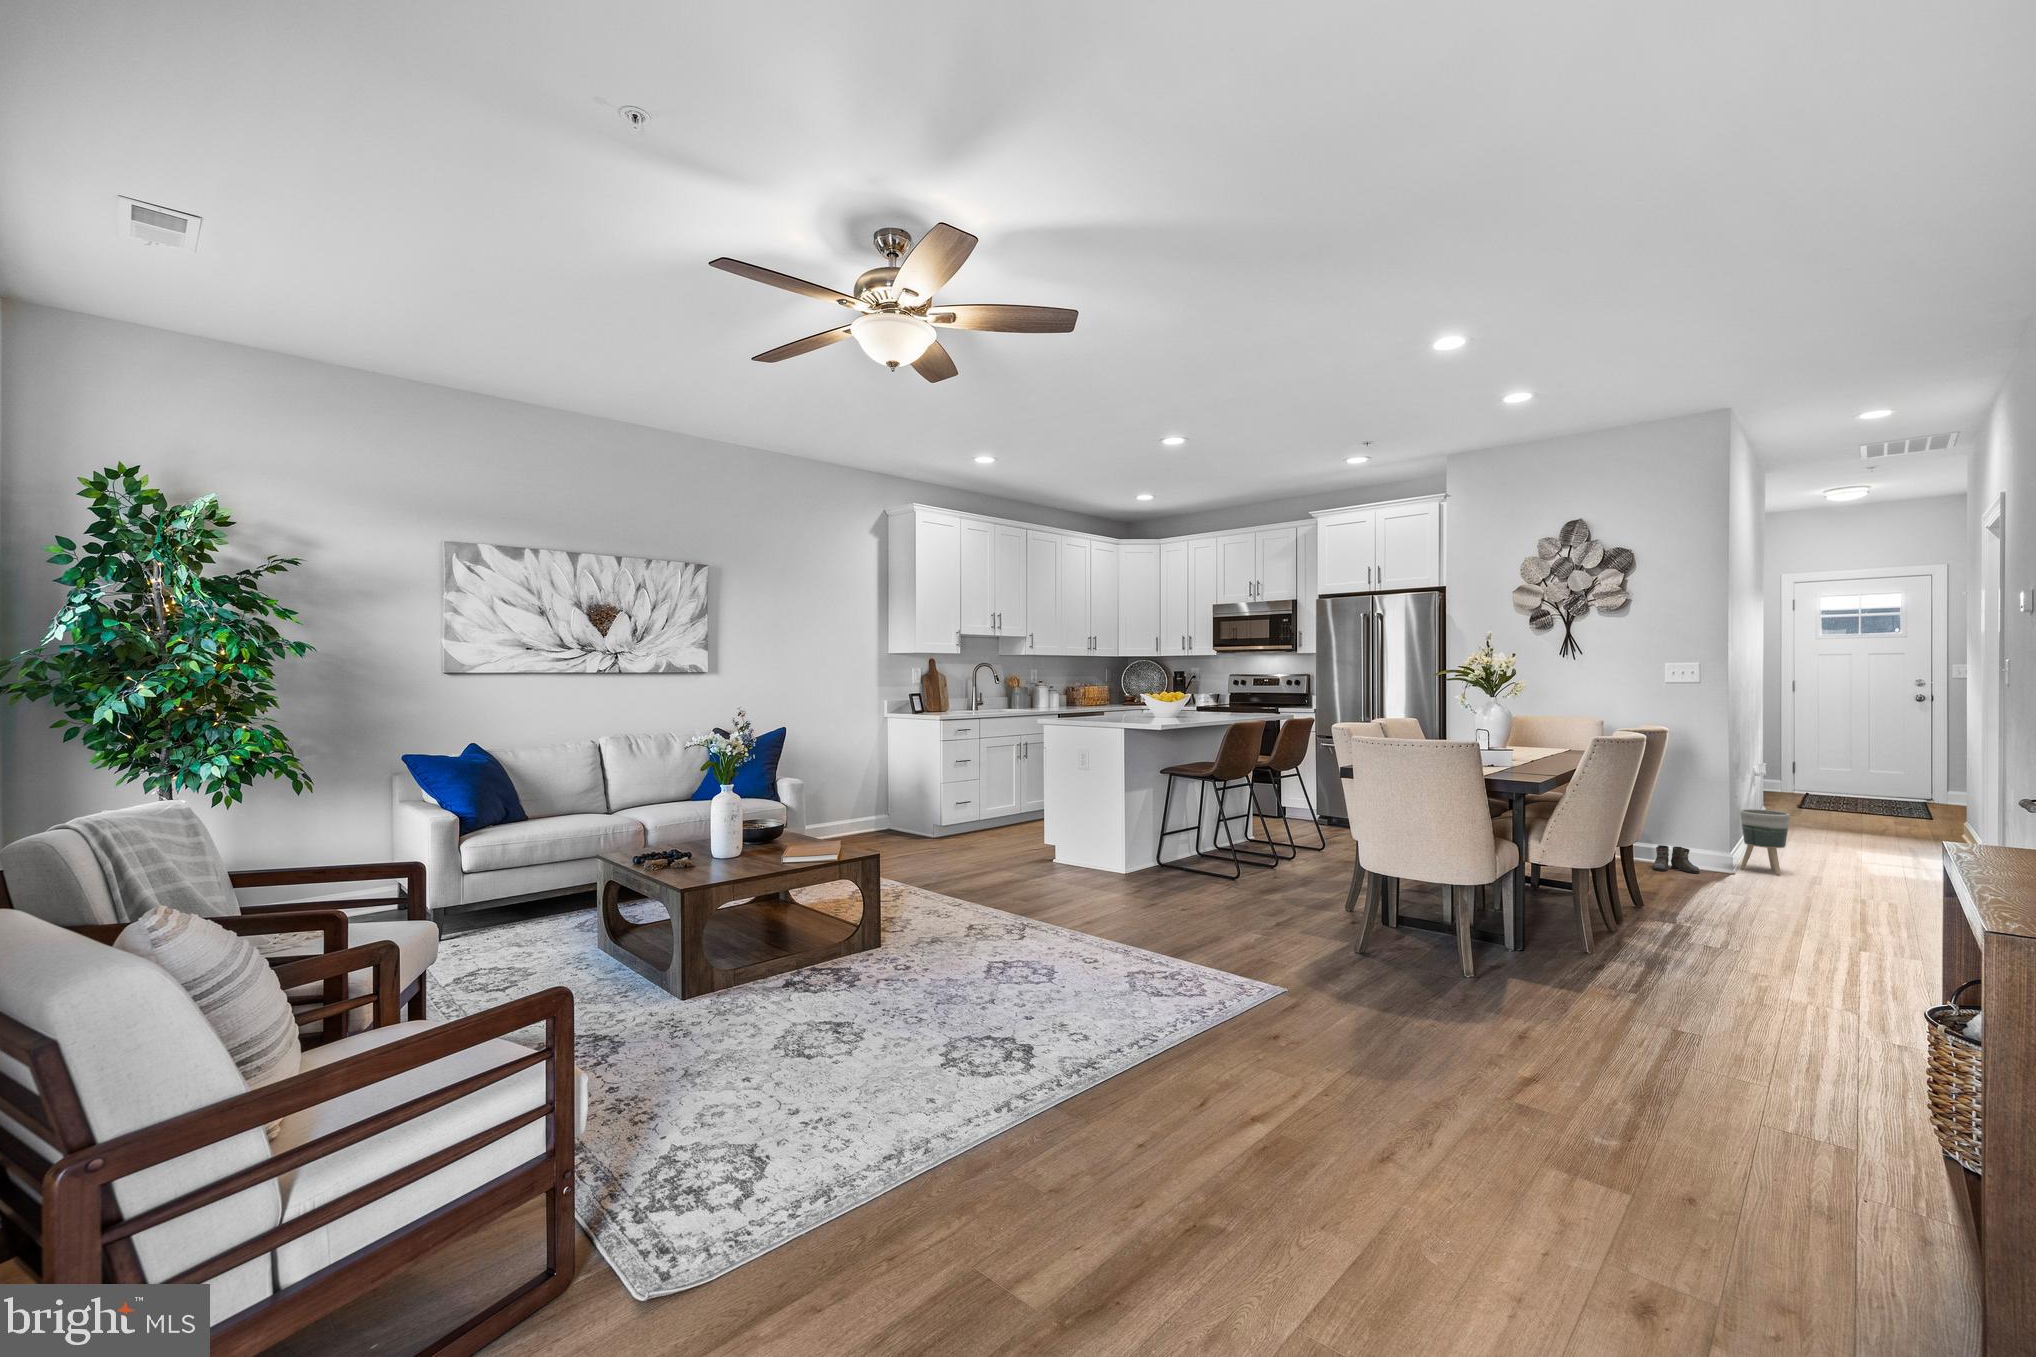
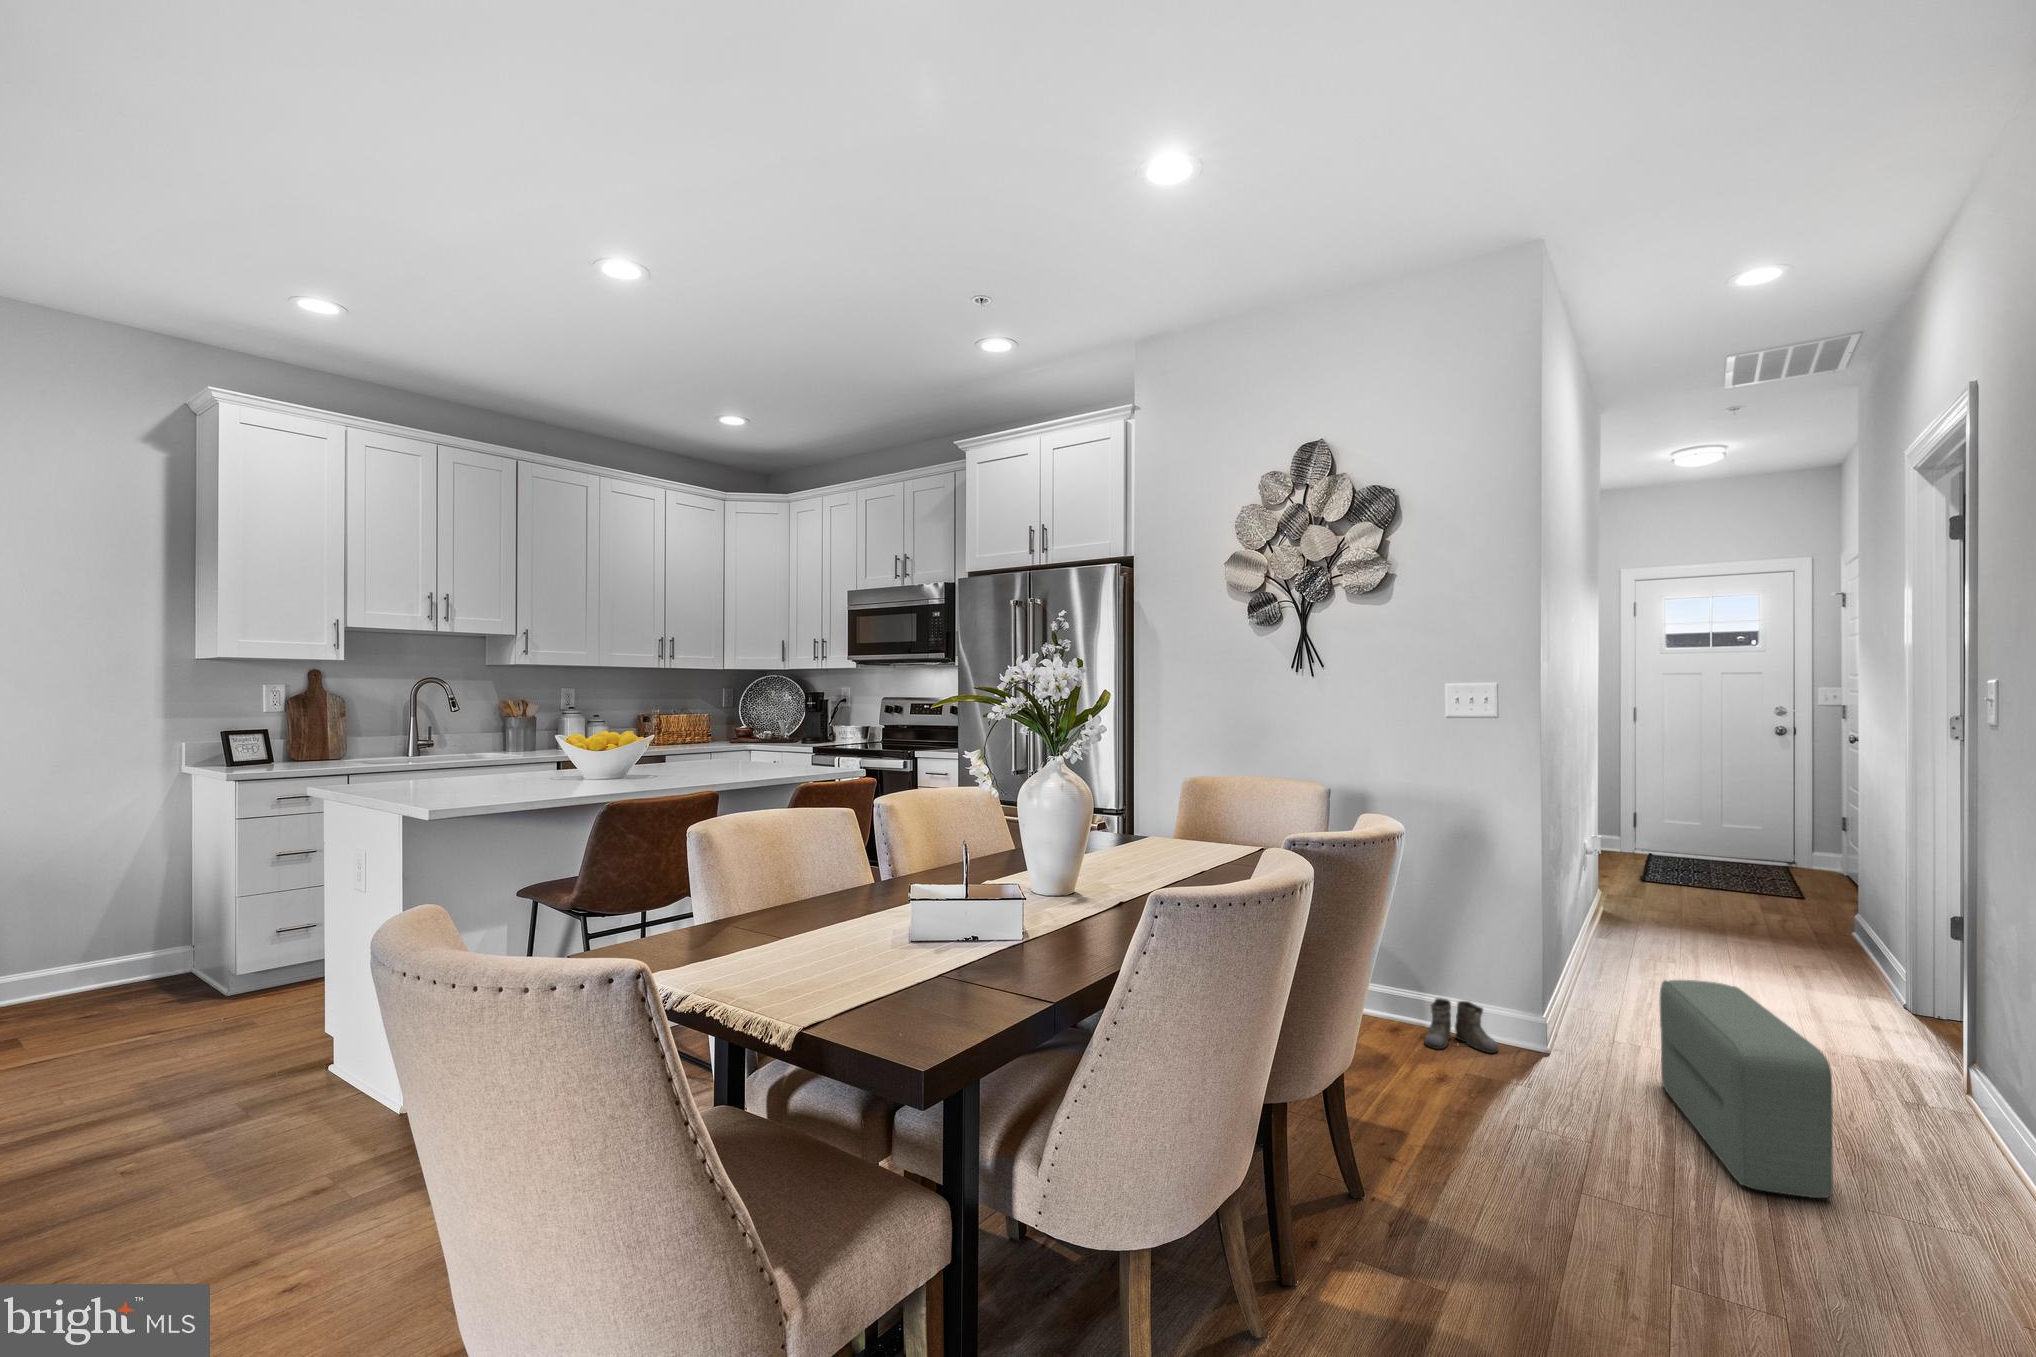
planter: present [1740,809,1790,875] -> none [1563,931,1640,1052]
pouf: none [1801,827,1894,919] -> present [1660,980,1833,1198]

